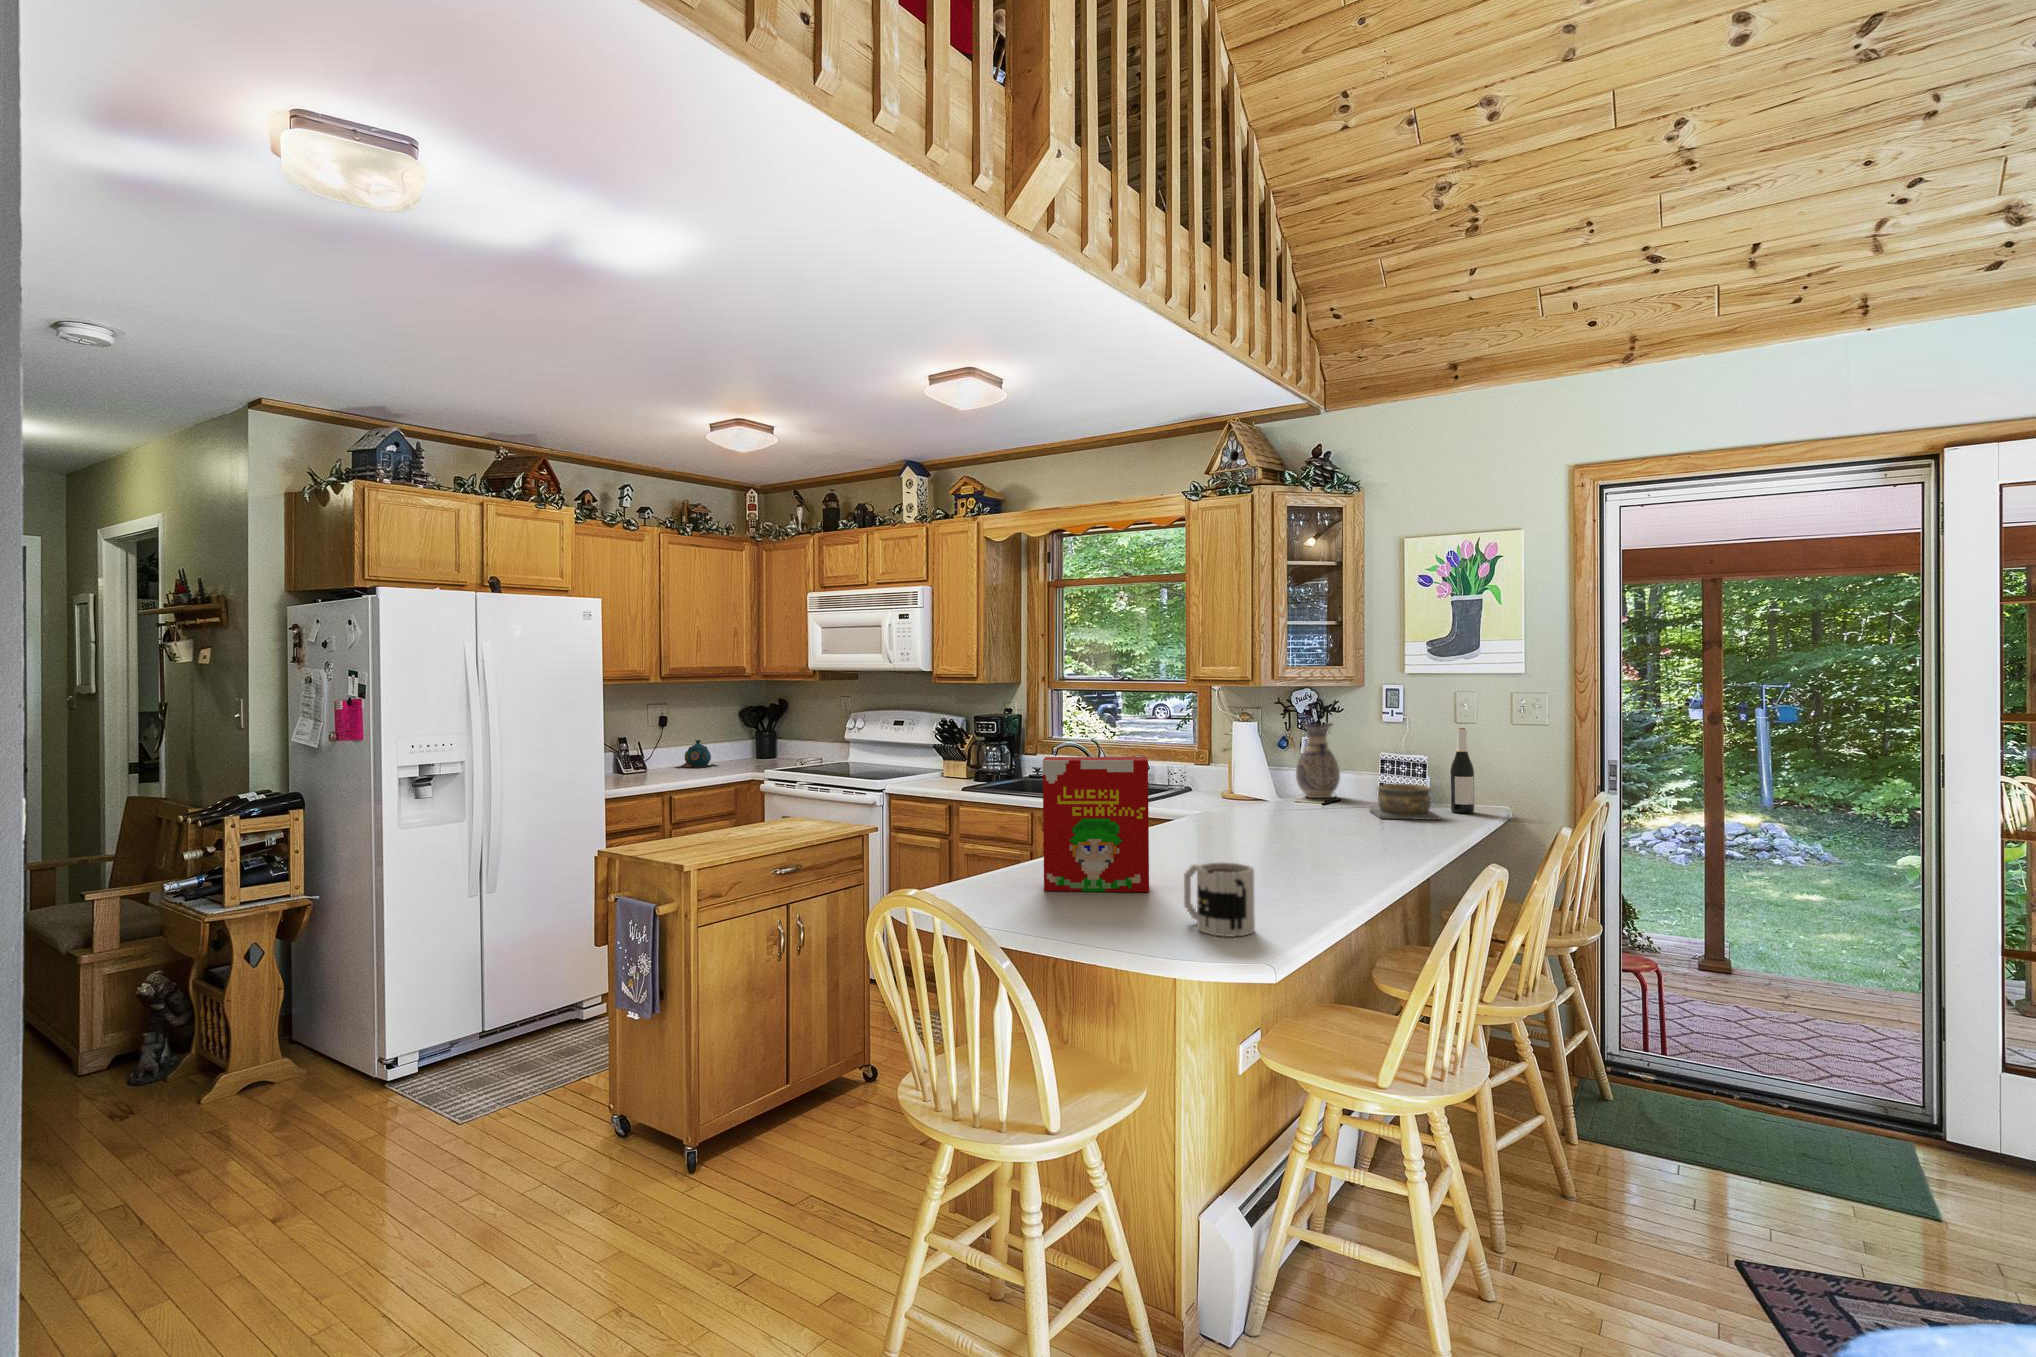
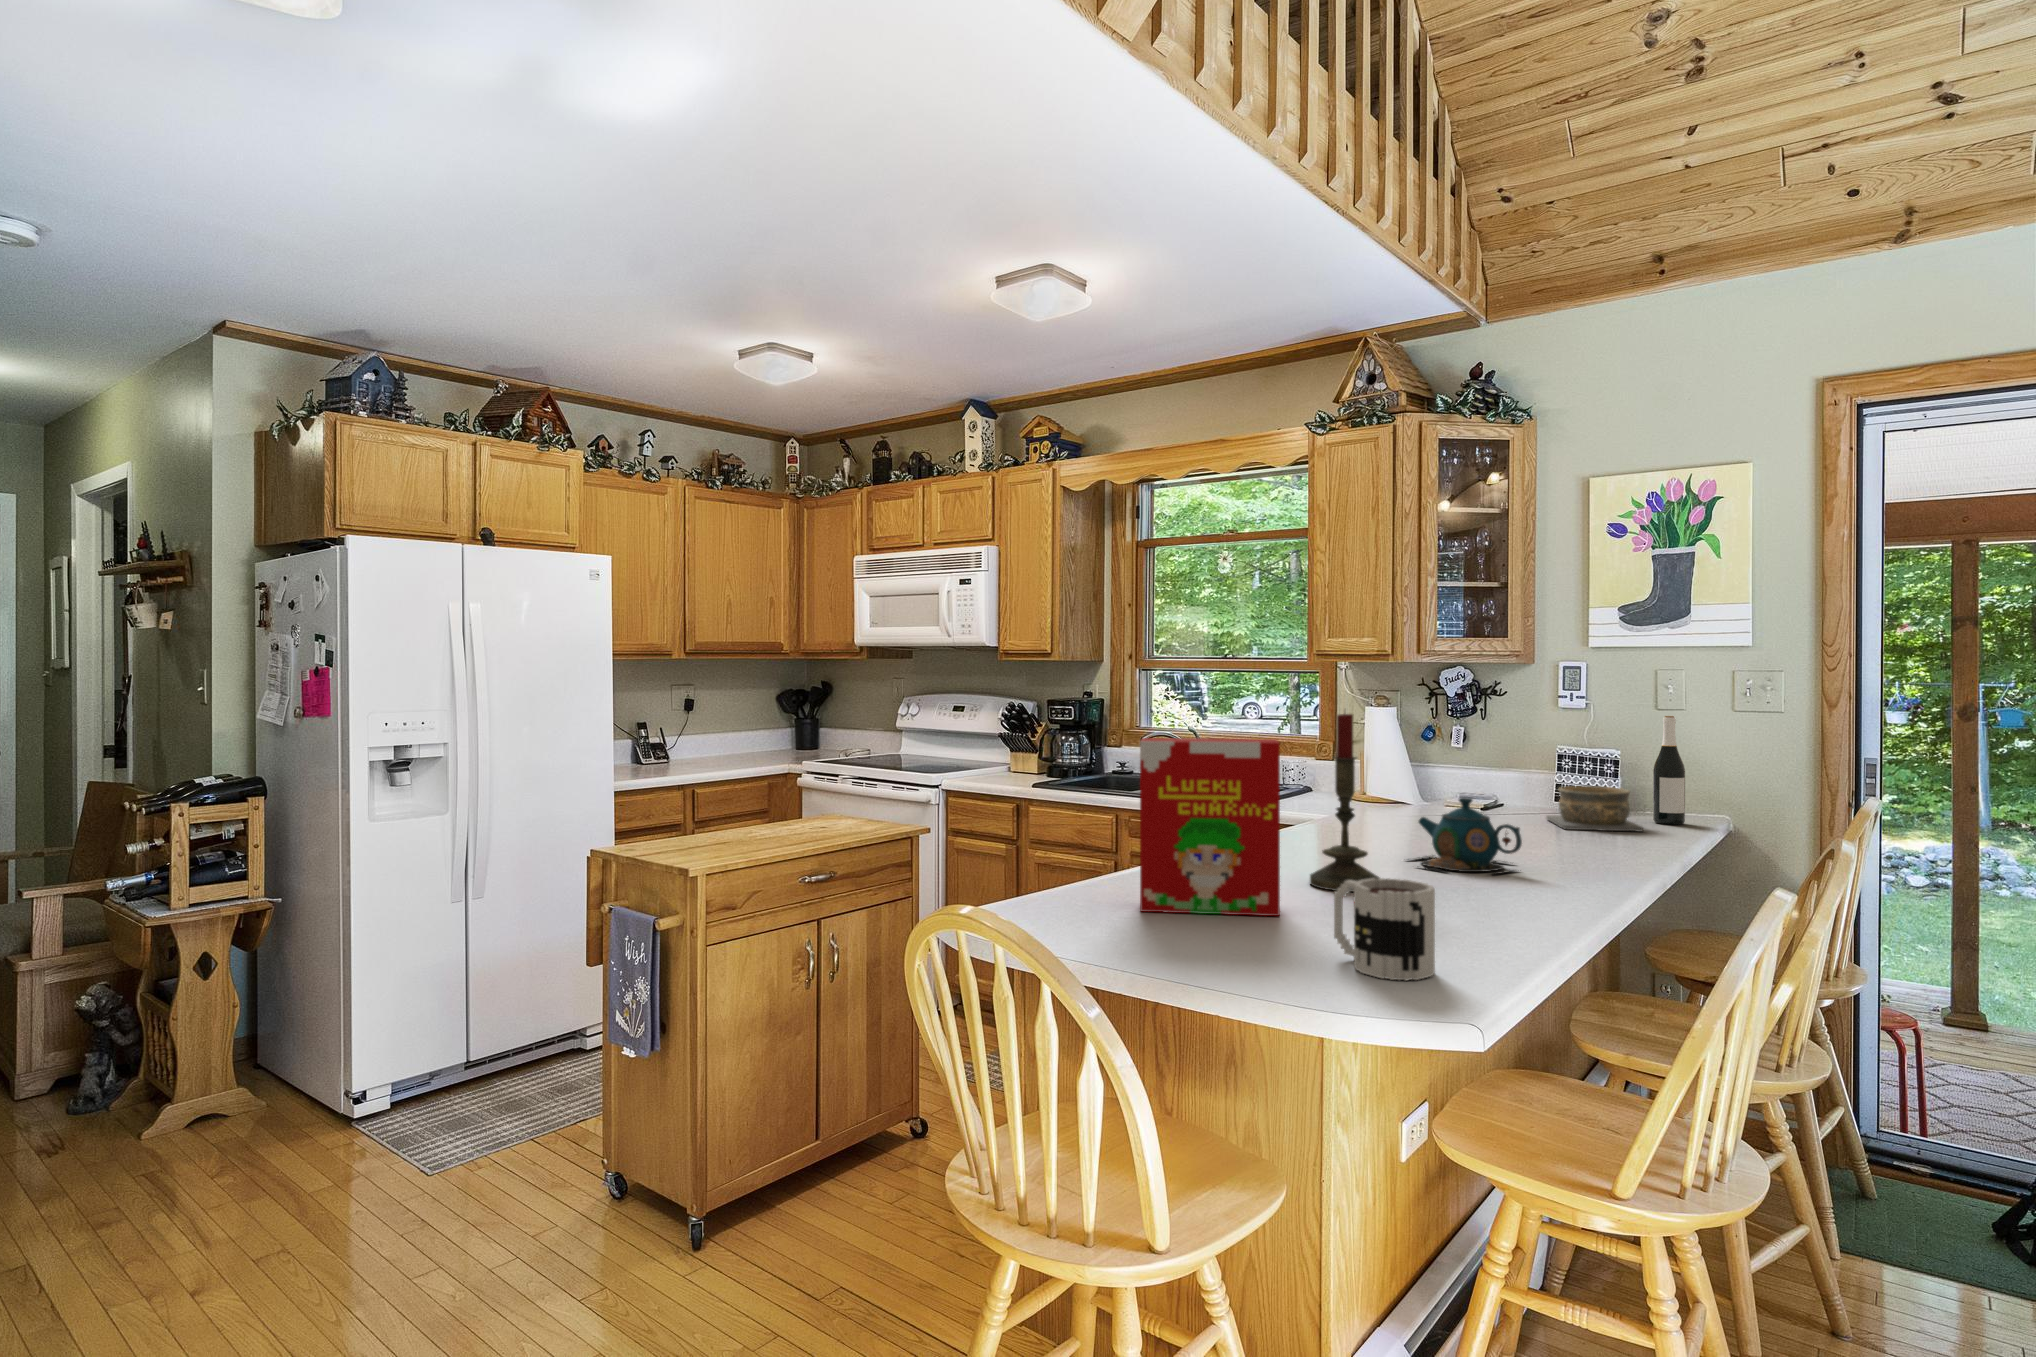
vase: present [1296,722,1340,798] -> none [1447,709,1504,804]
candle: none [1176,731,1229,872] -> present [1310,713,1380,892]
teapot: present [677,740,717,768] -> present [1415,797,1522,874]

